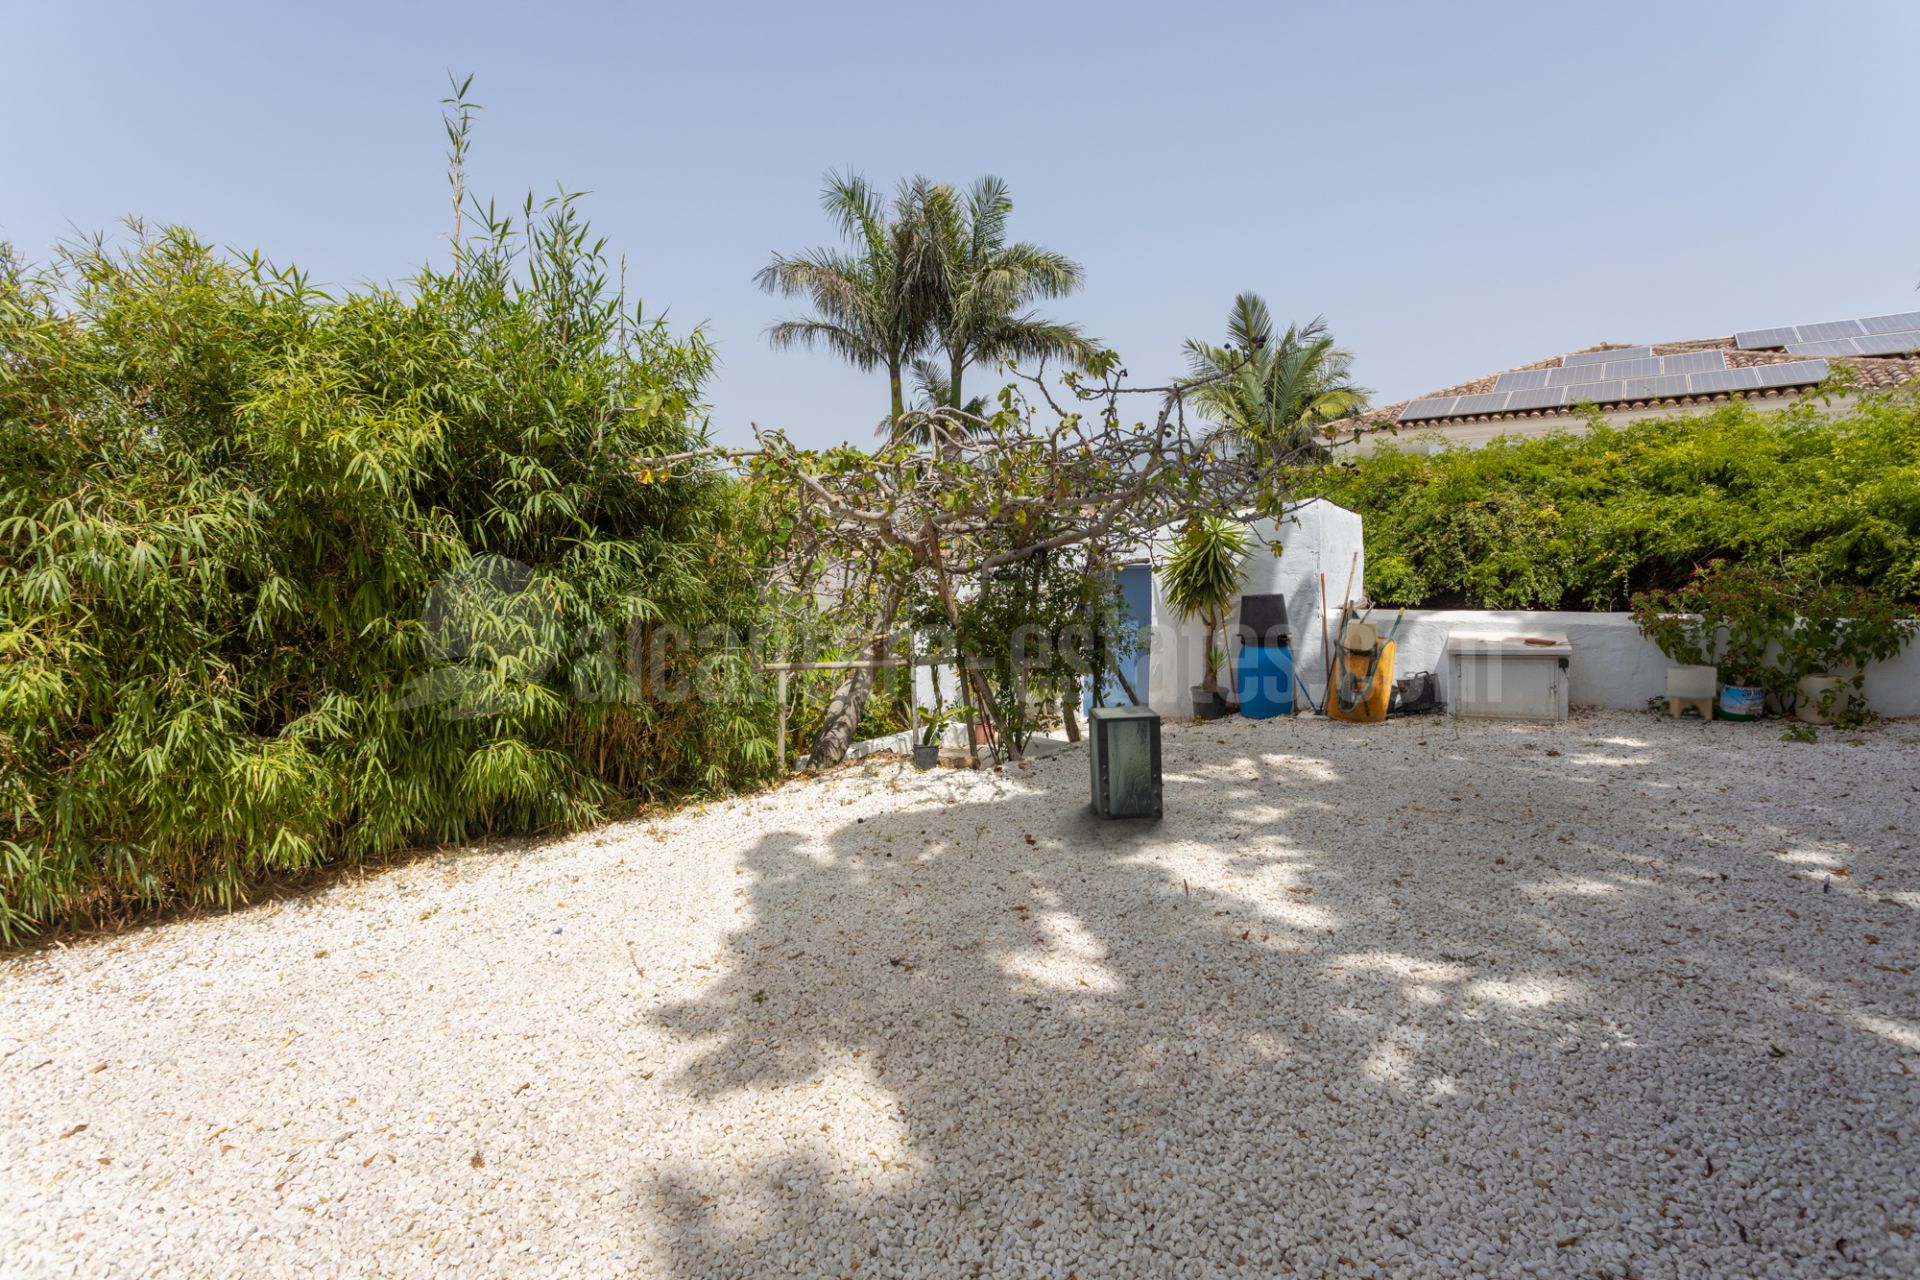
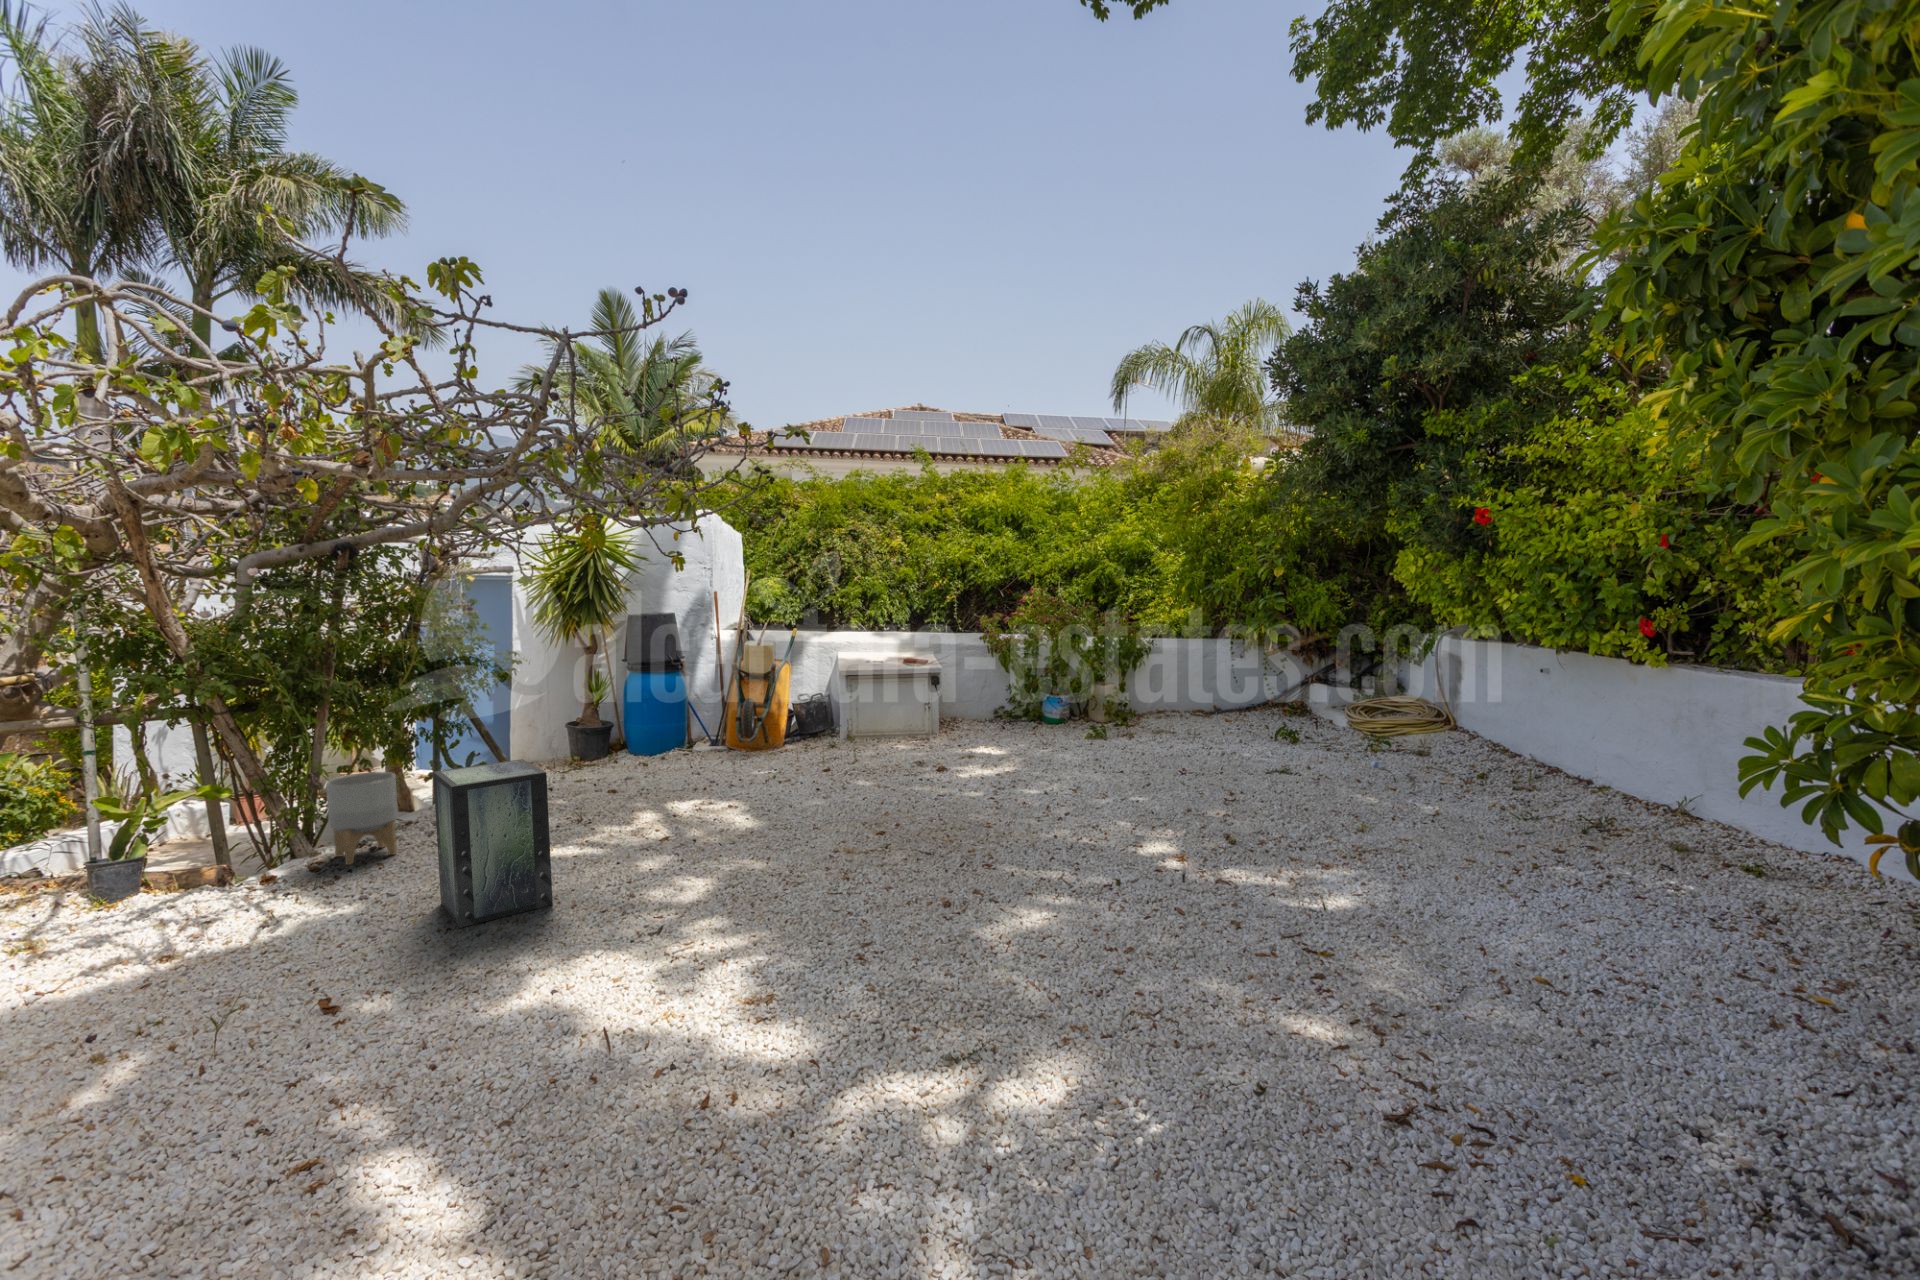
planter: present [1667,665,1717,720] -> present [326,772,398,865]

